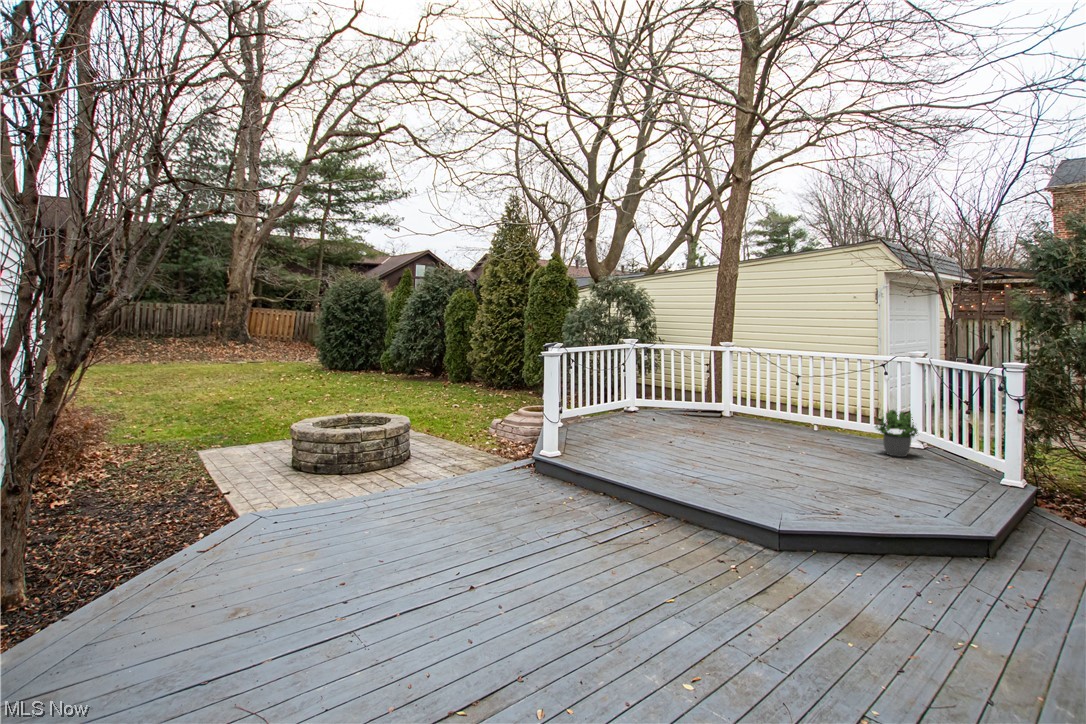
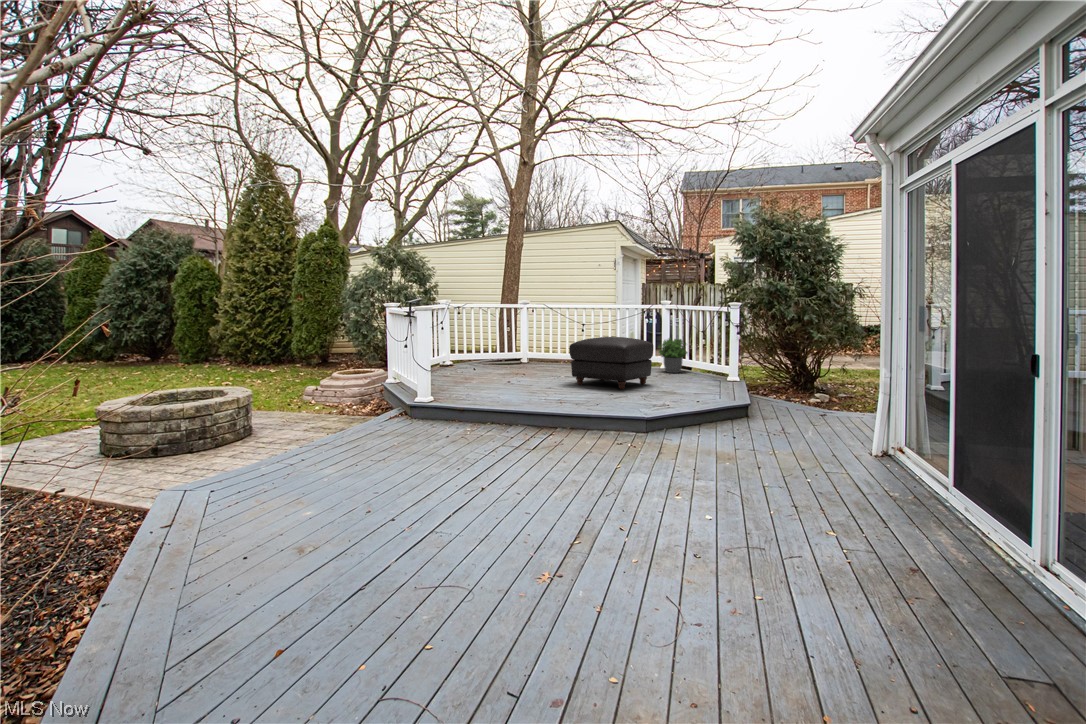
ottoman: none [728,403,835,470] -> present [569,337,653,389]

